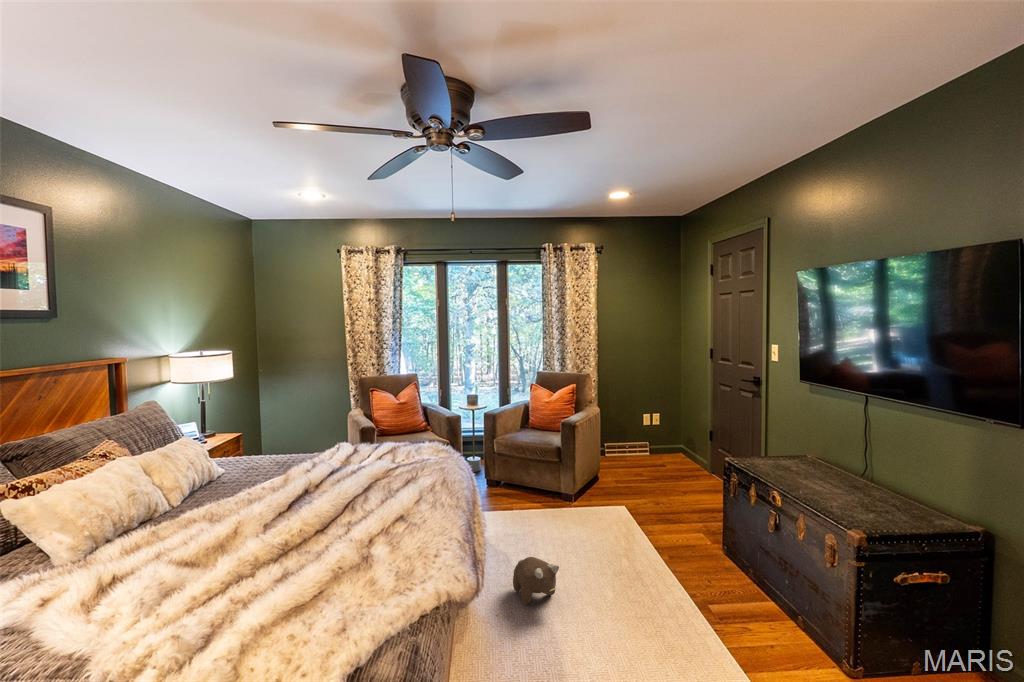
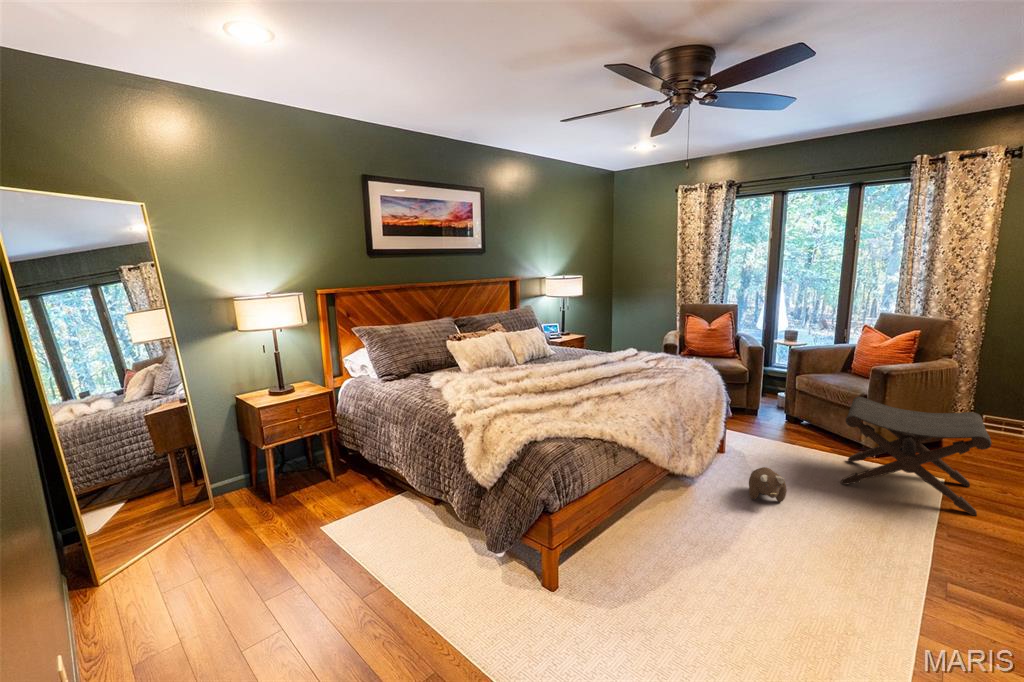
footstool: none [558,446,674,545] -> present [841,397,992,516]

